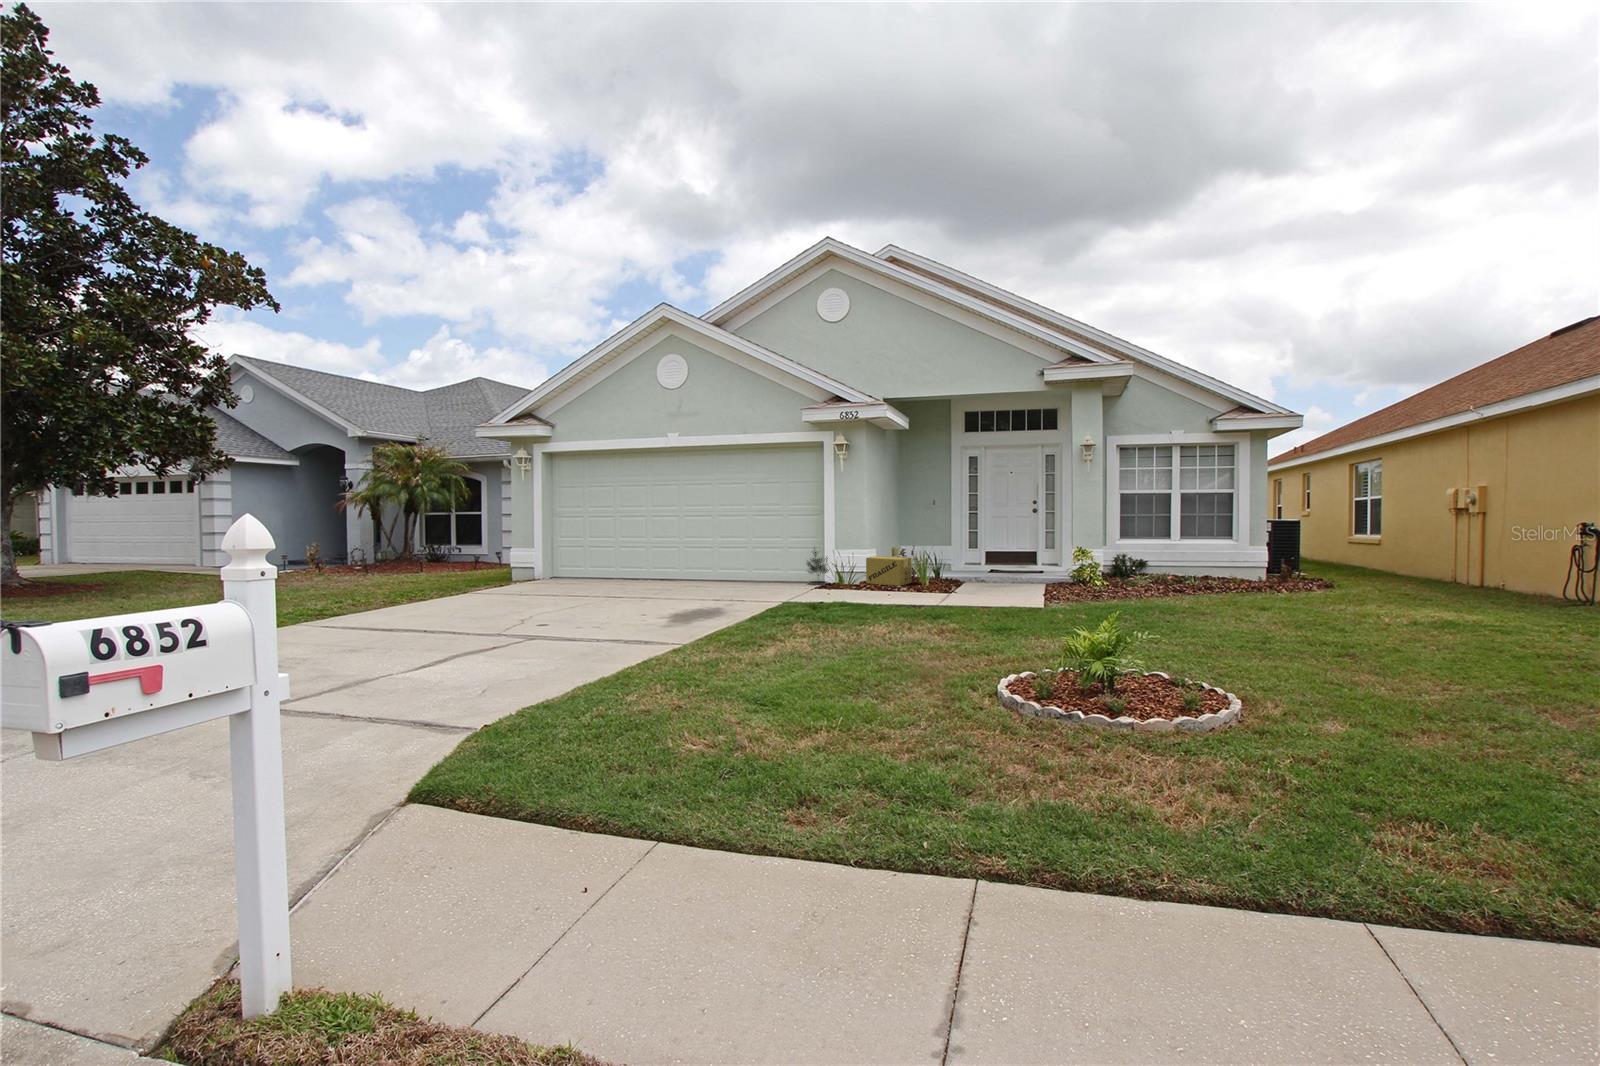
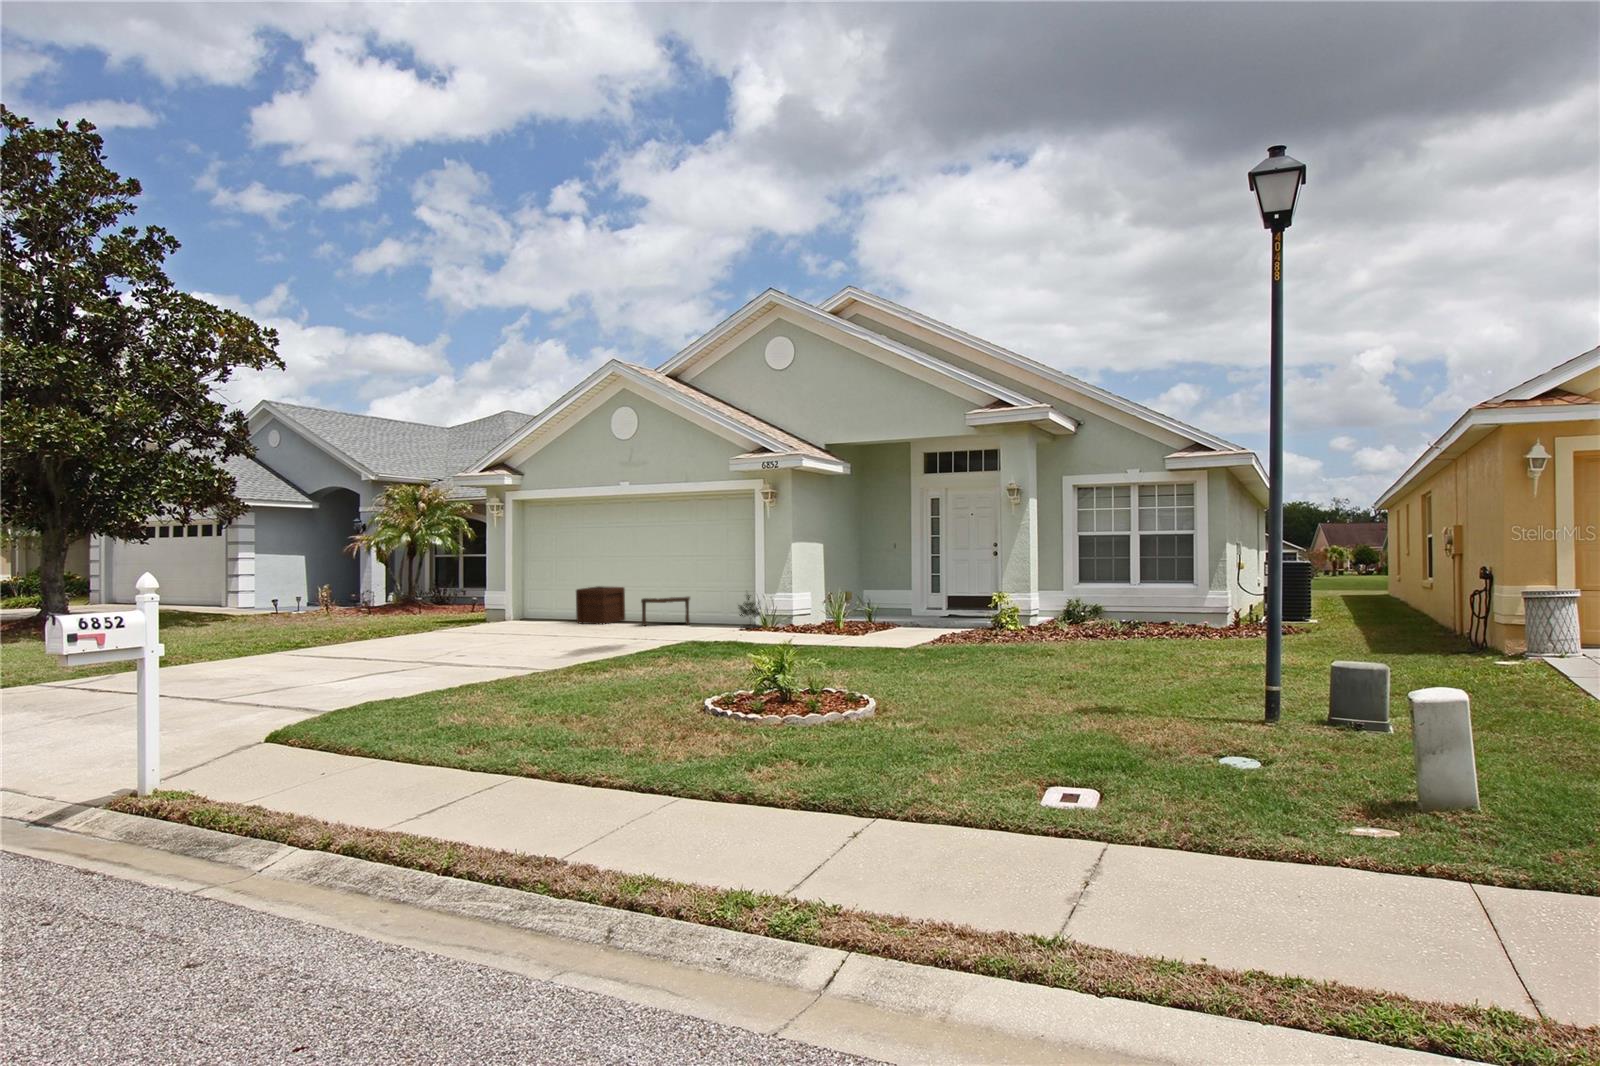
wooden crate: none [622,543,672,582] -> present [576,586,625,624]
bench: none [697,552,749,584] -> present [641,596,690,626]
cardboard box: present [866,556,911,586] -> none [795,600,840,629]

